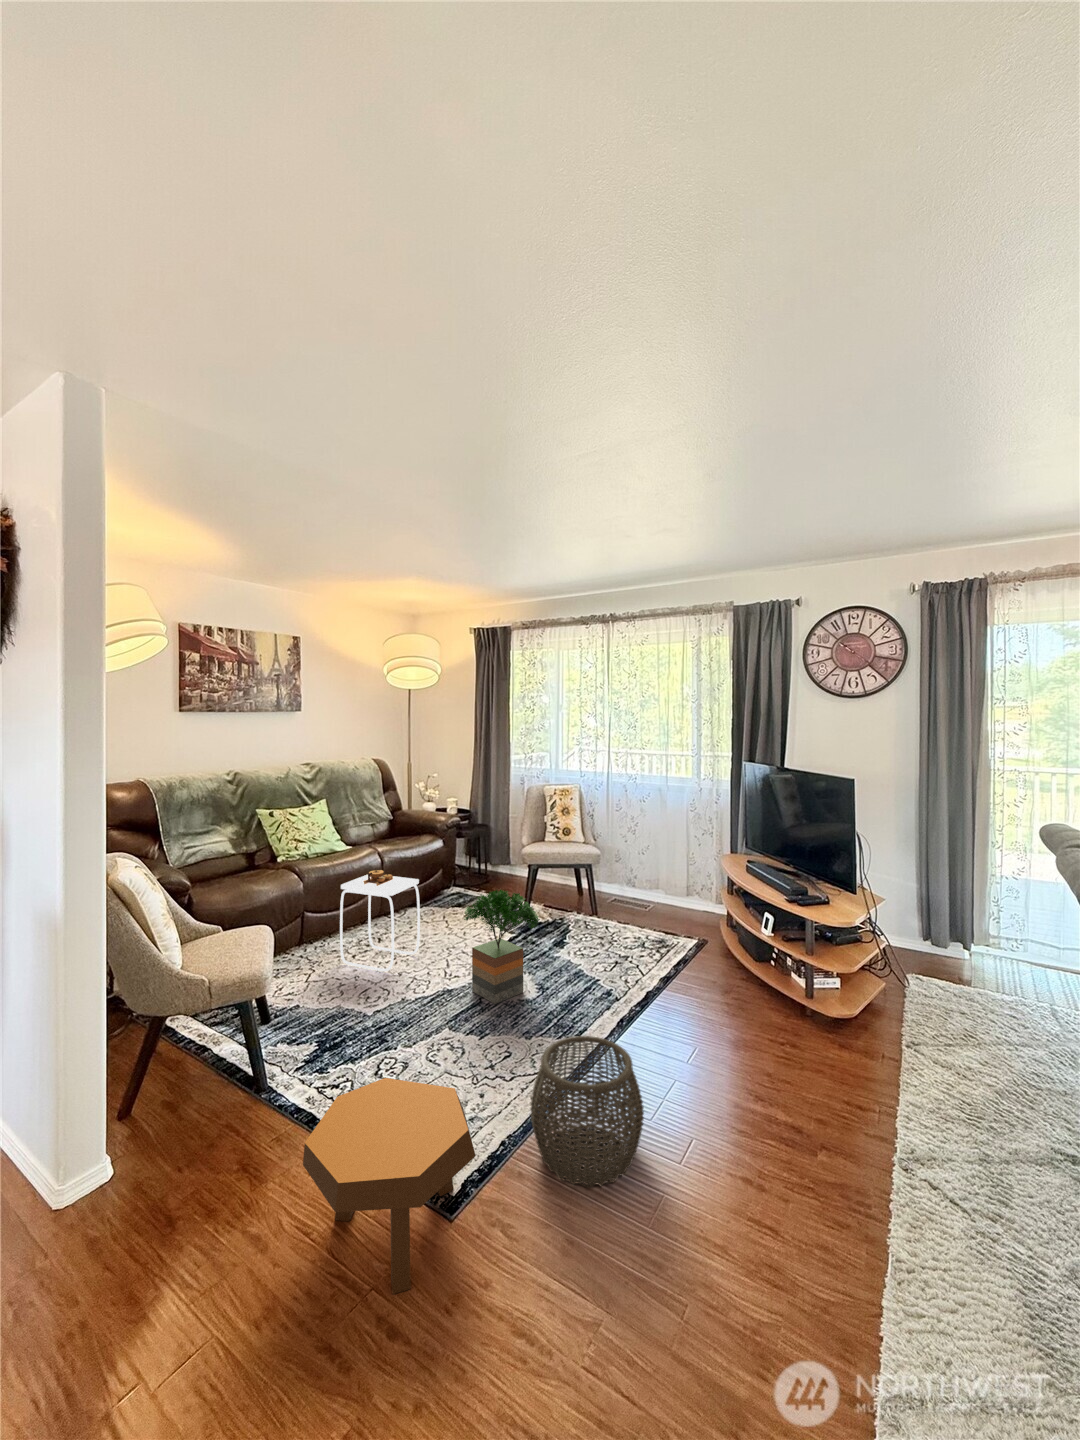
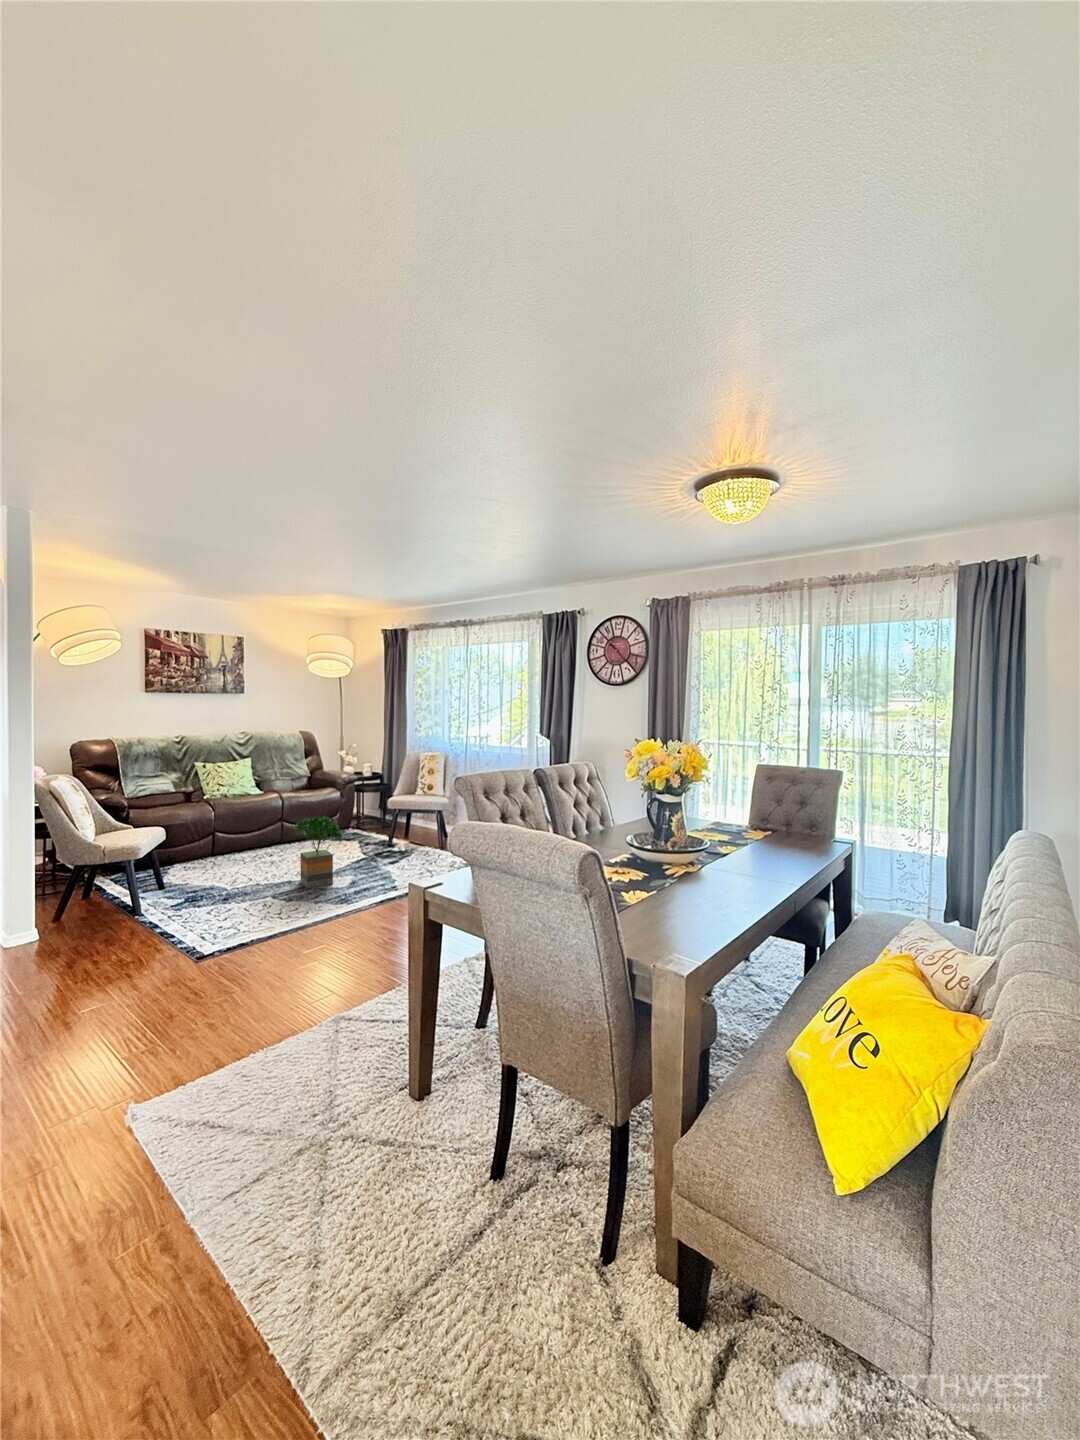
side table: present [340,870,420,971] -> none [231,804,287,871]
woven basket: present [530,1036,644,1187] -> none [246,885,316,957]
footstool: present [303,1078,476,1294] -> none [107,897,208,980]

